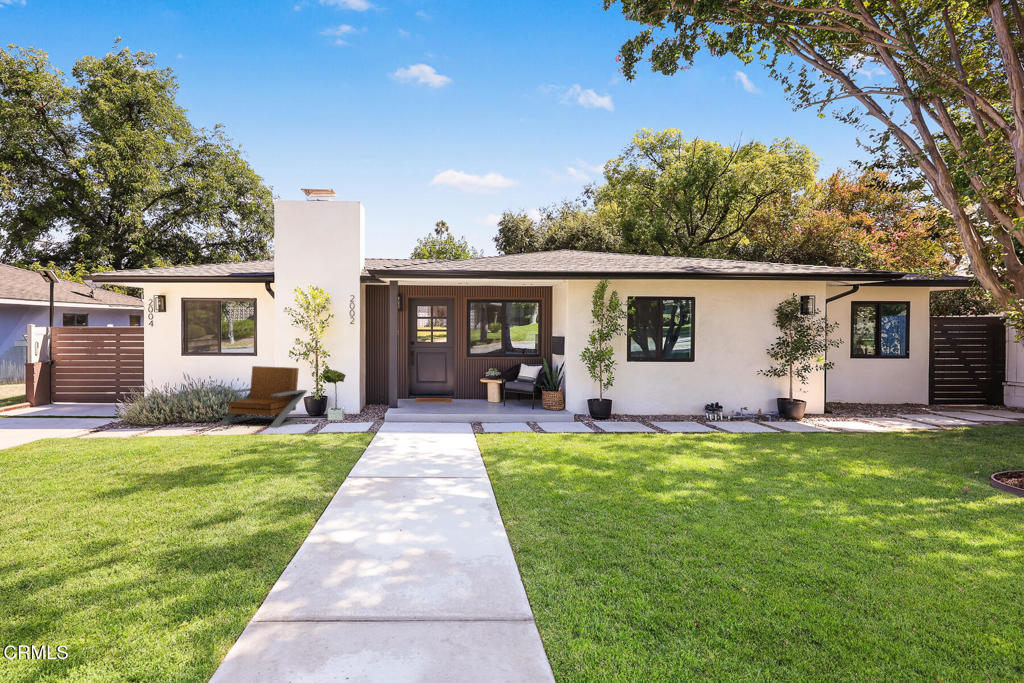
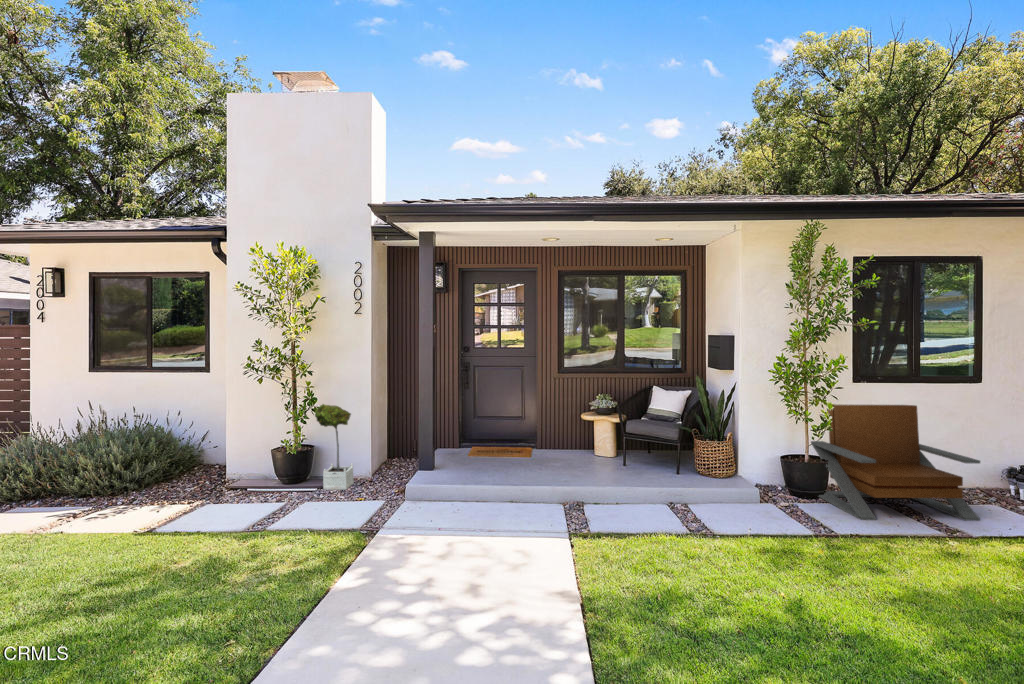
lounge chair: present [220,366,307,428] -> present [811,405,980,521]

